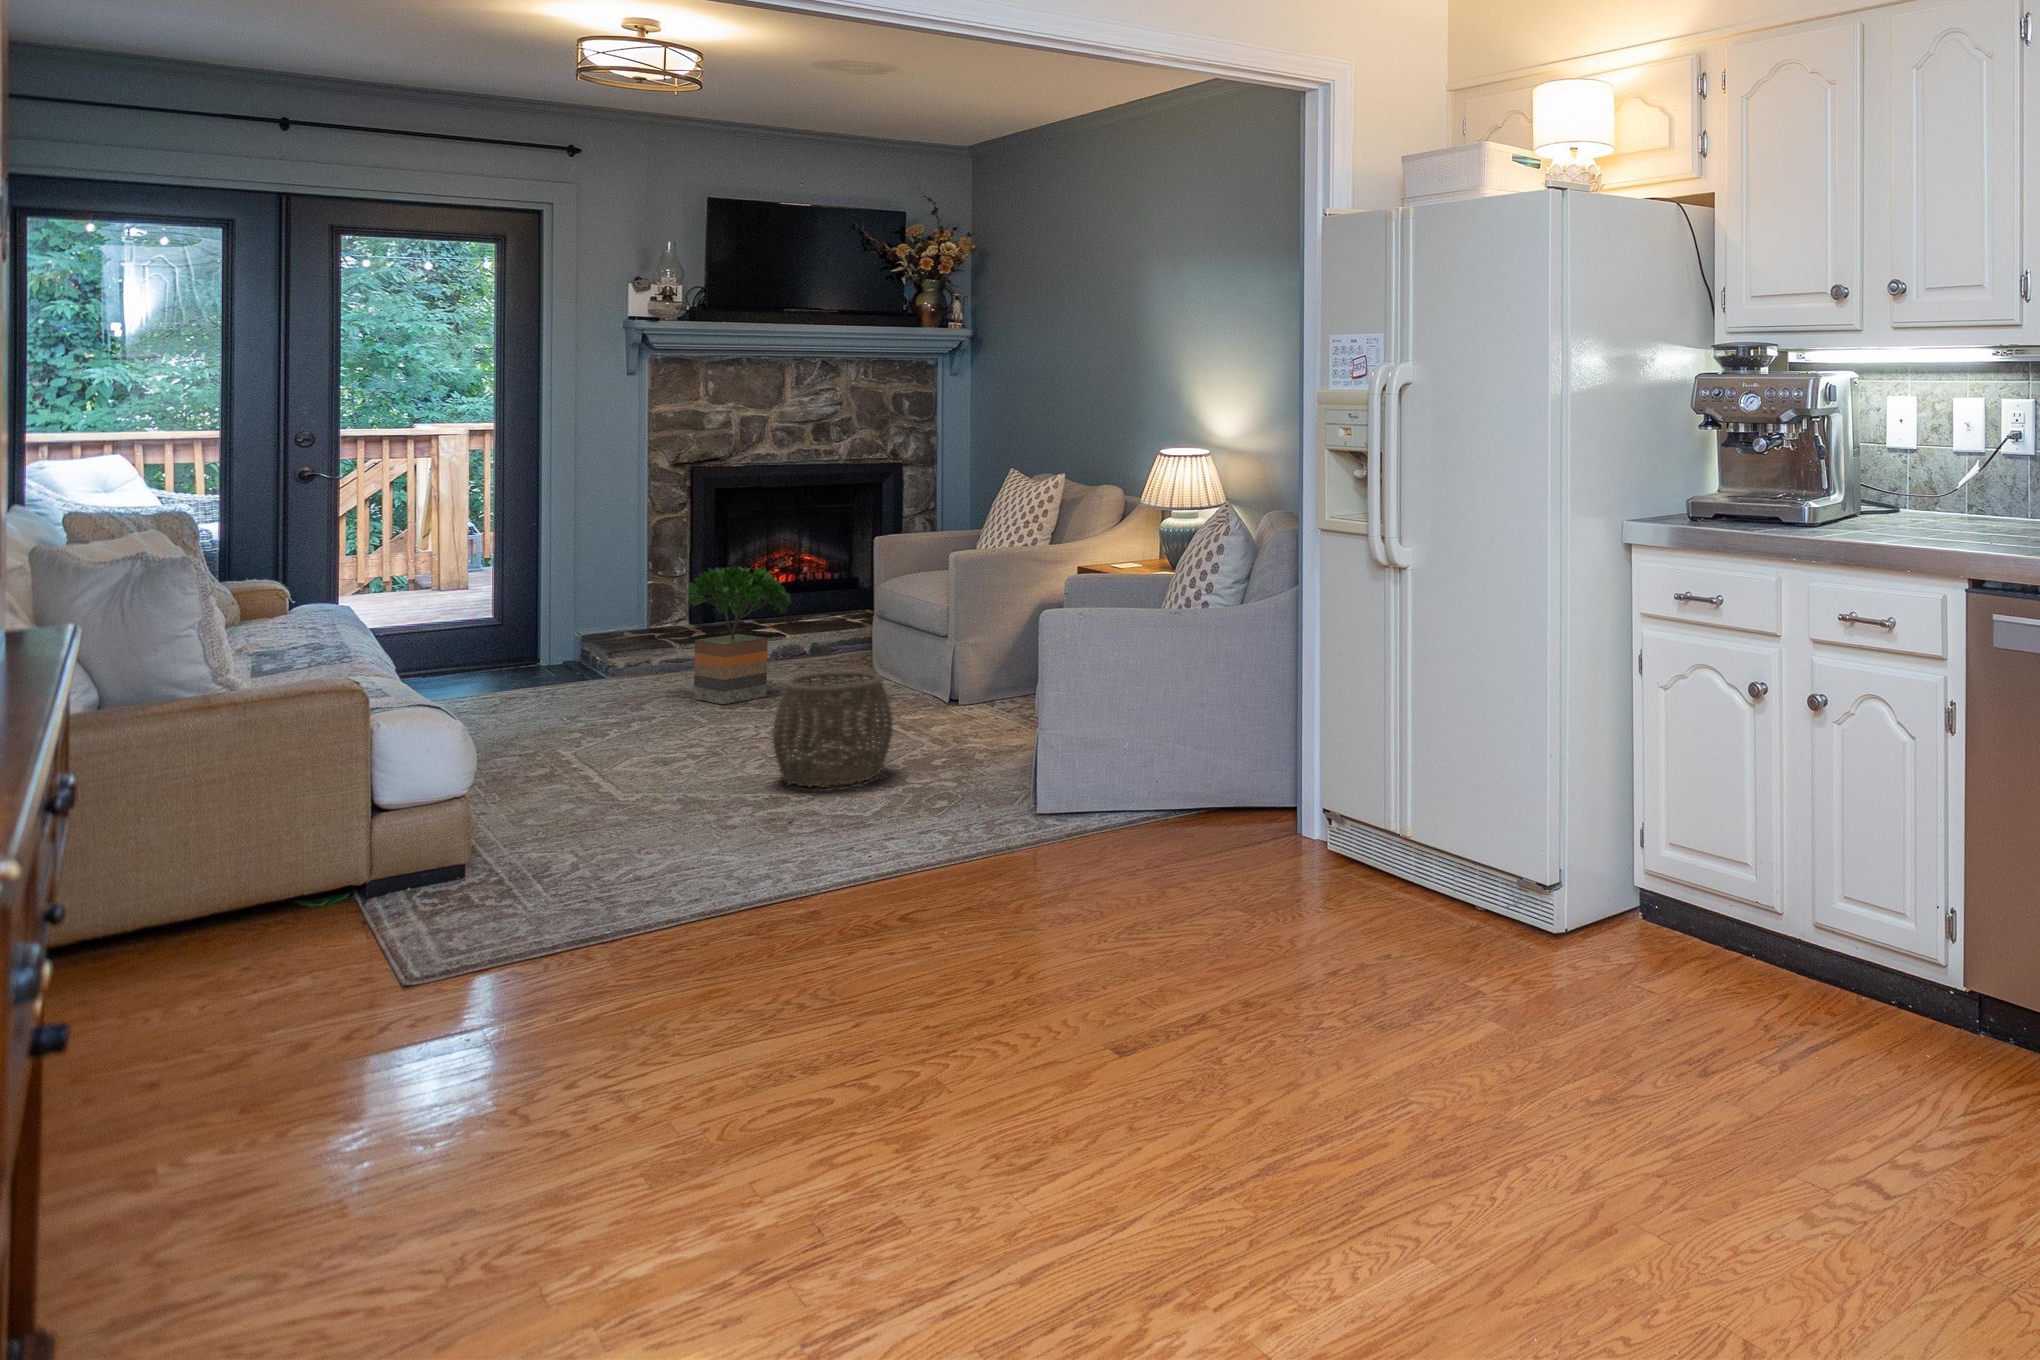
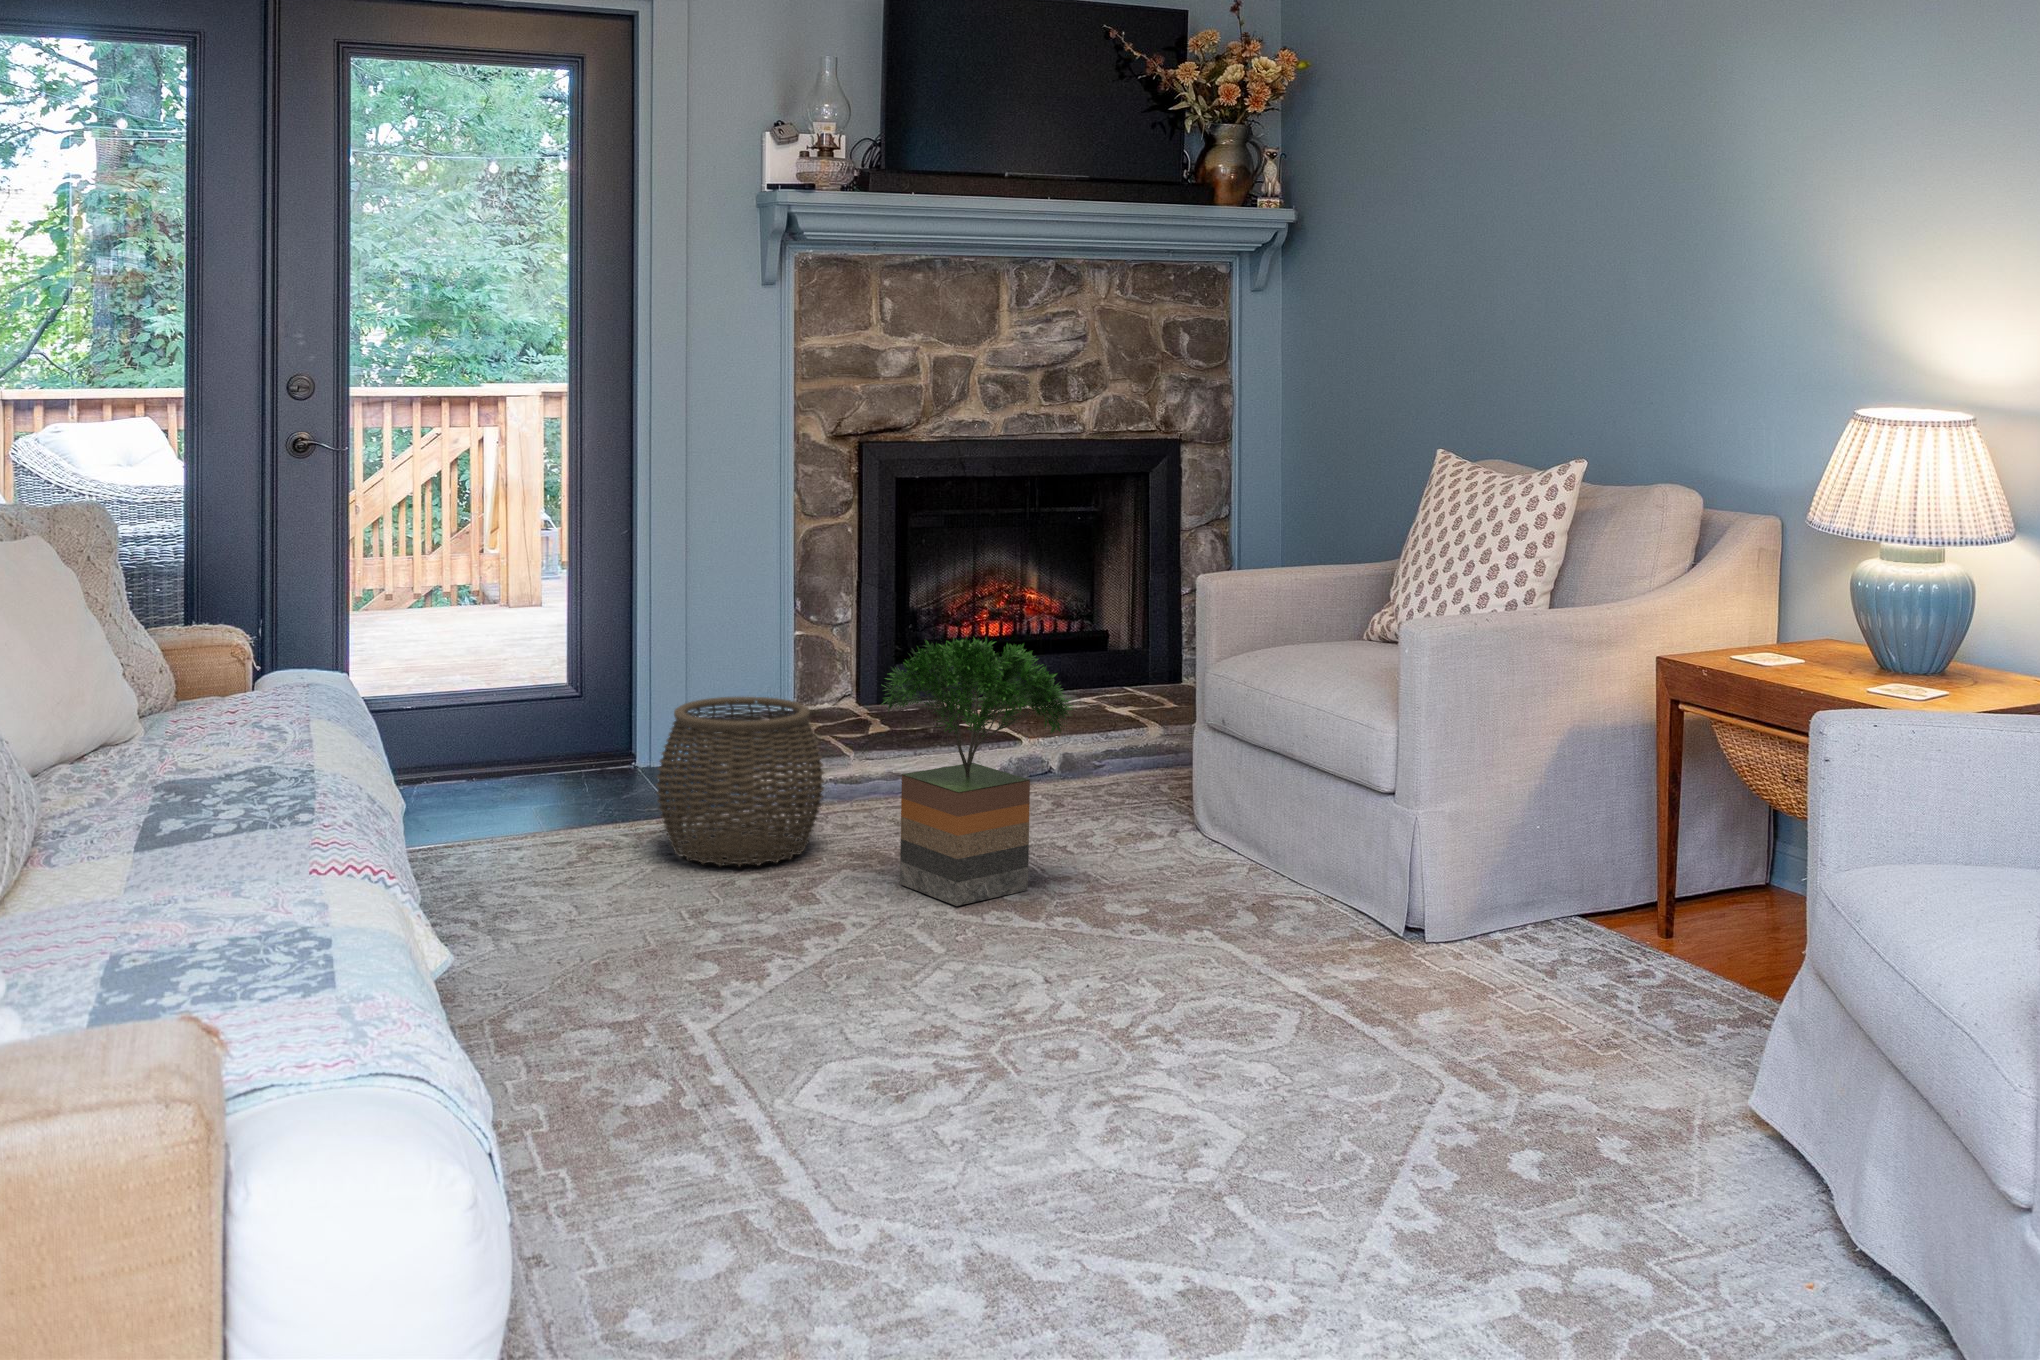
woven basket: present [772,671,893,787] -> present [656,697,824,866]

